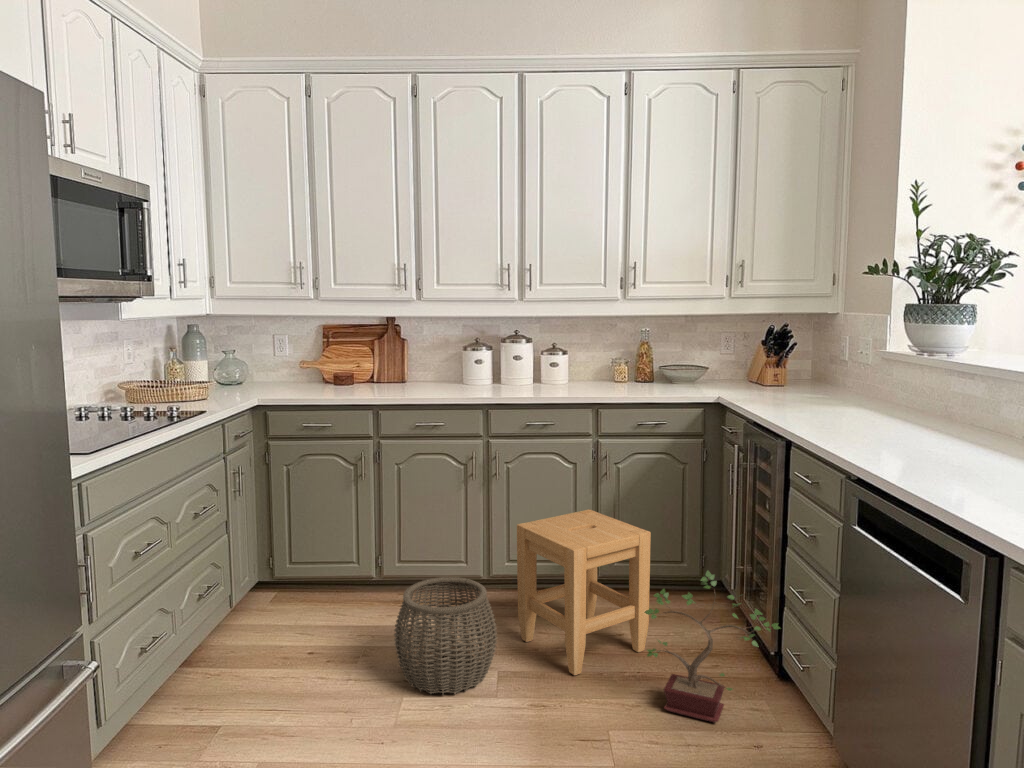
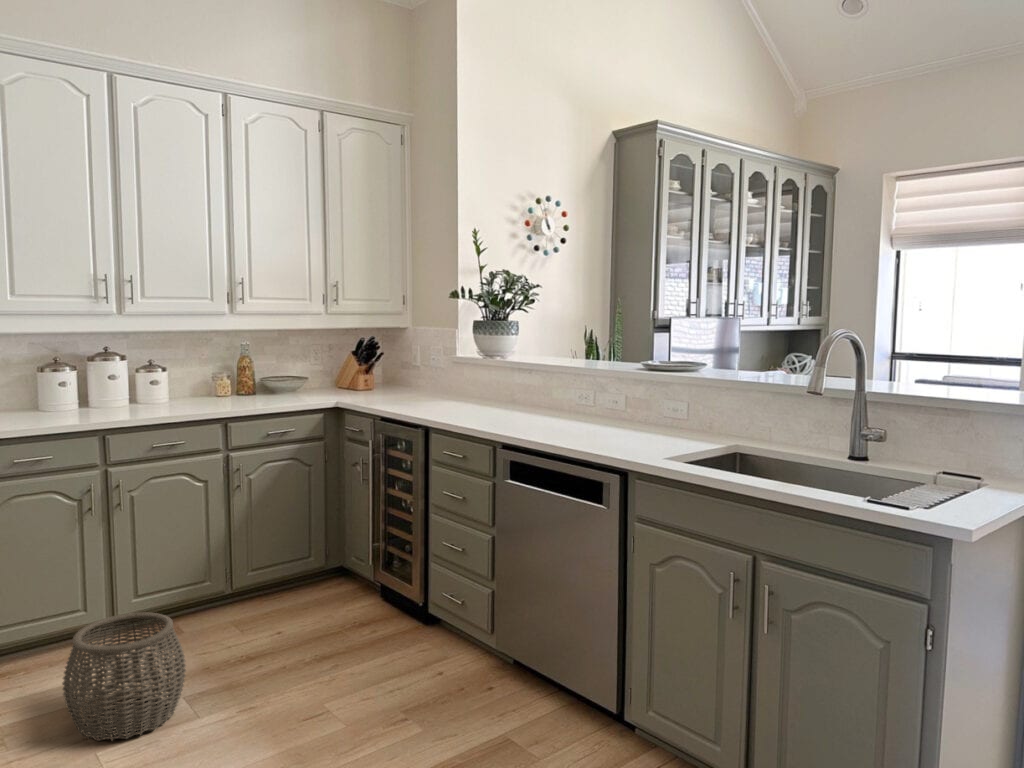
stool: present [517,509,651,675] -> none [176,522,313,677]
potted plant: present [645,571,780,722] -> none [336,544,453,675]

